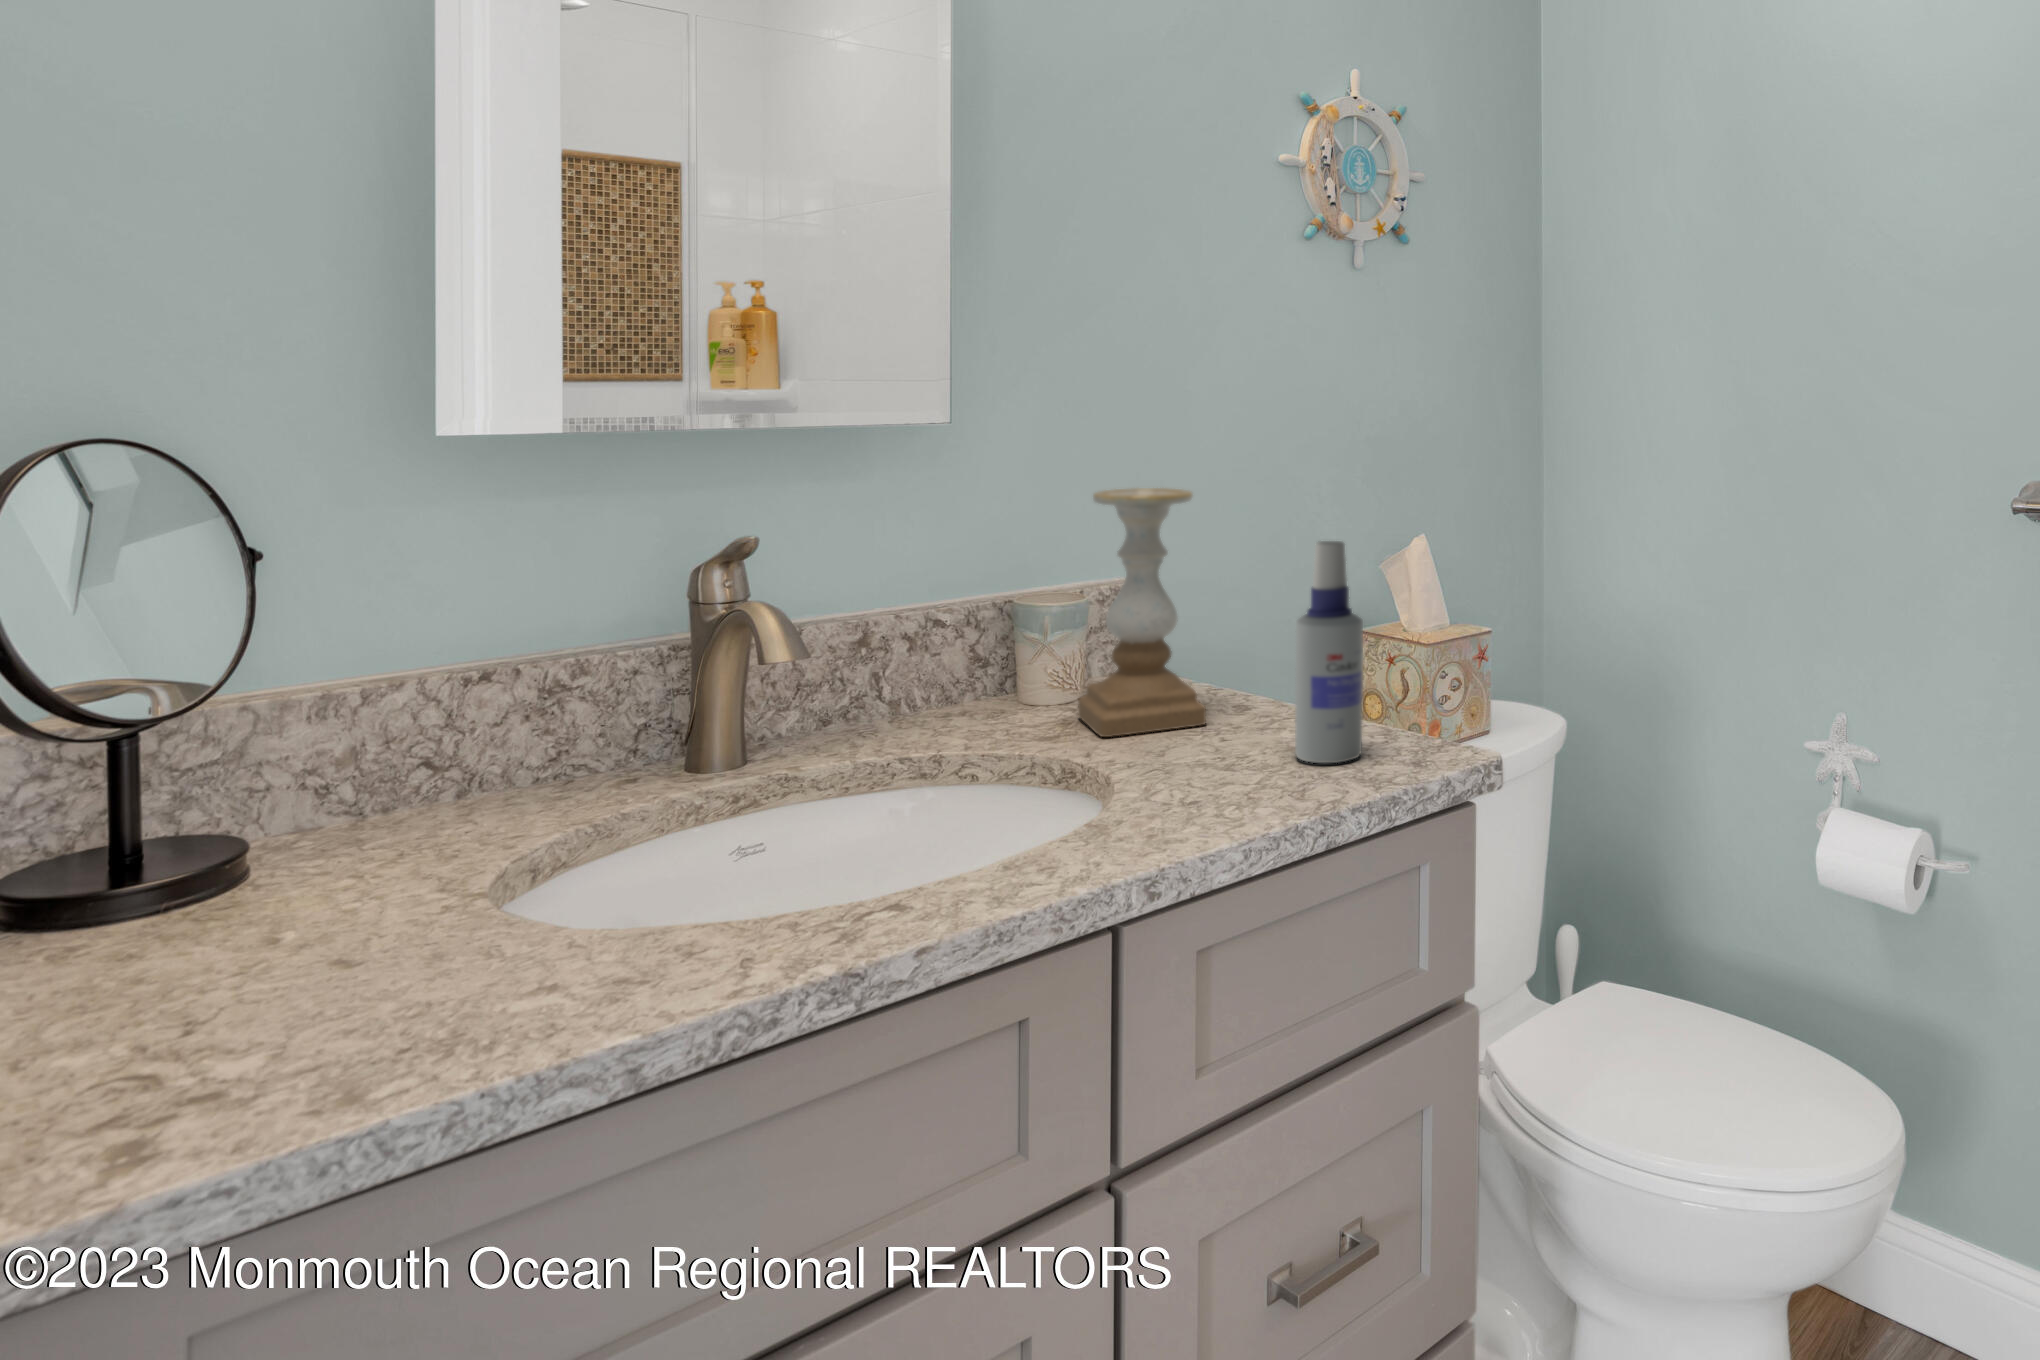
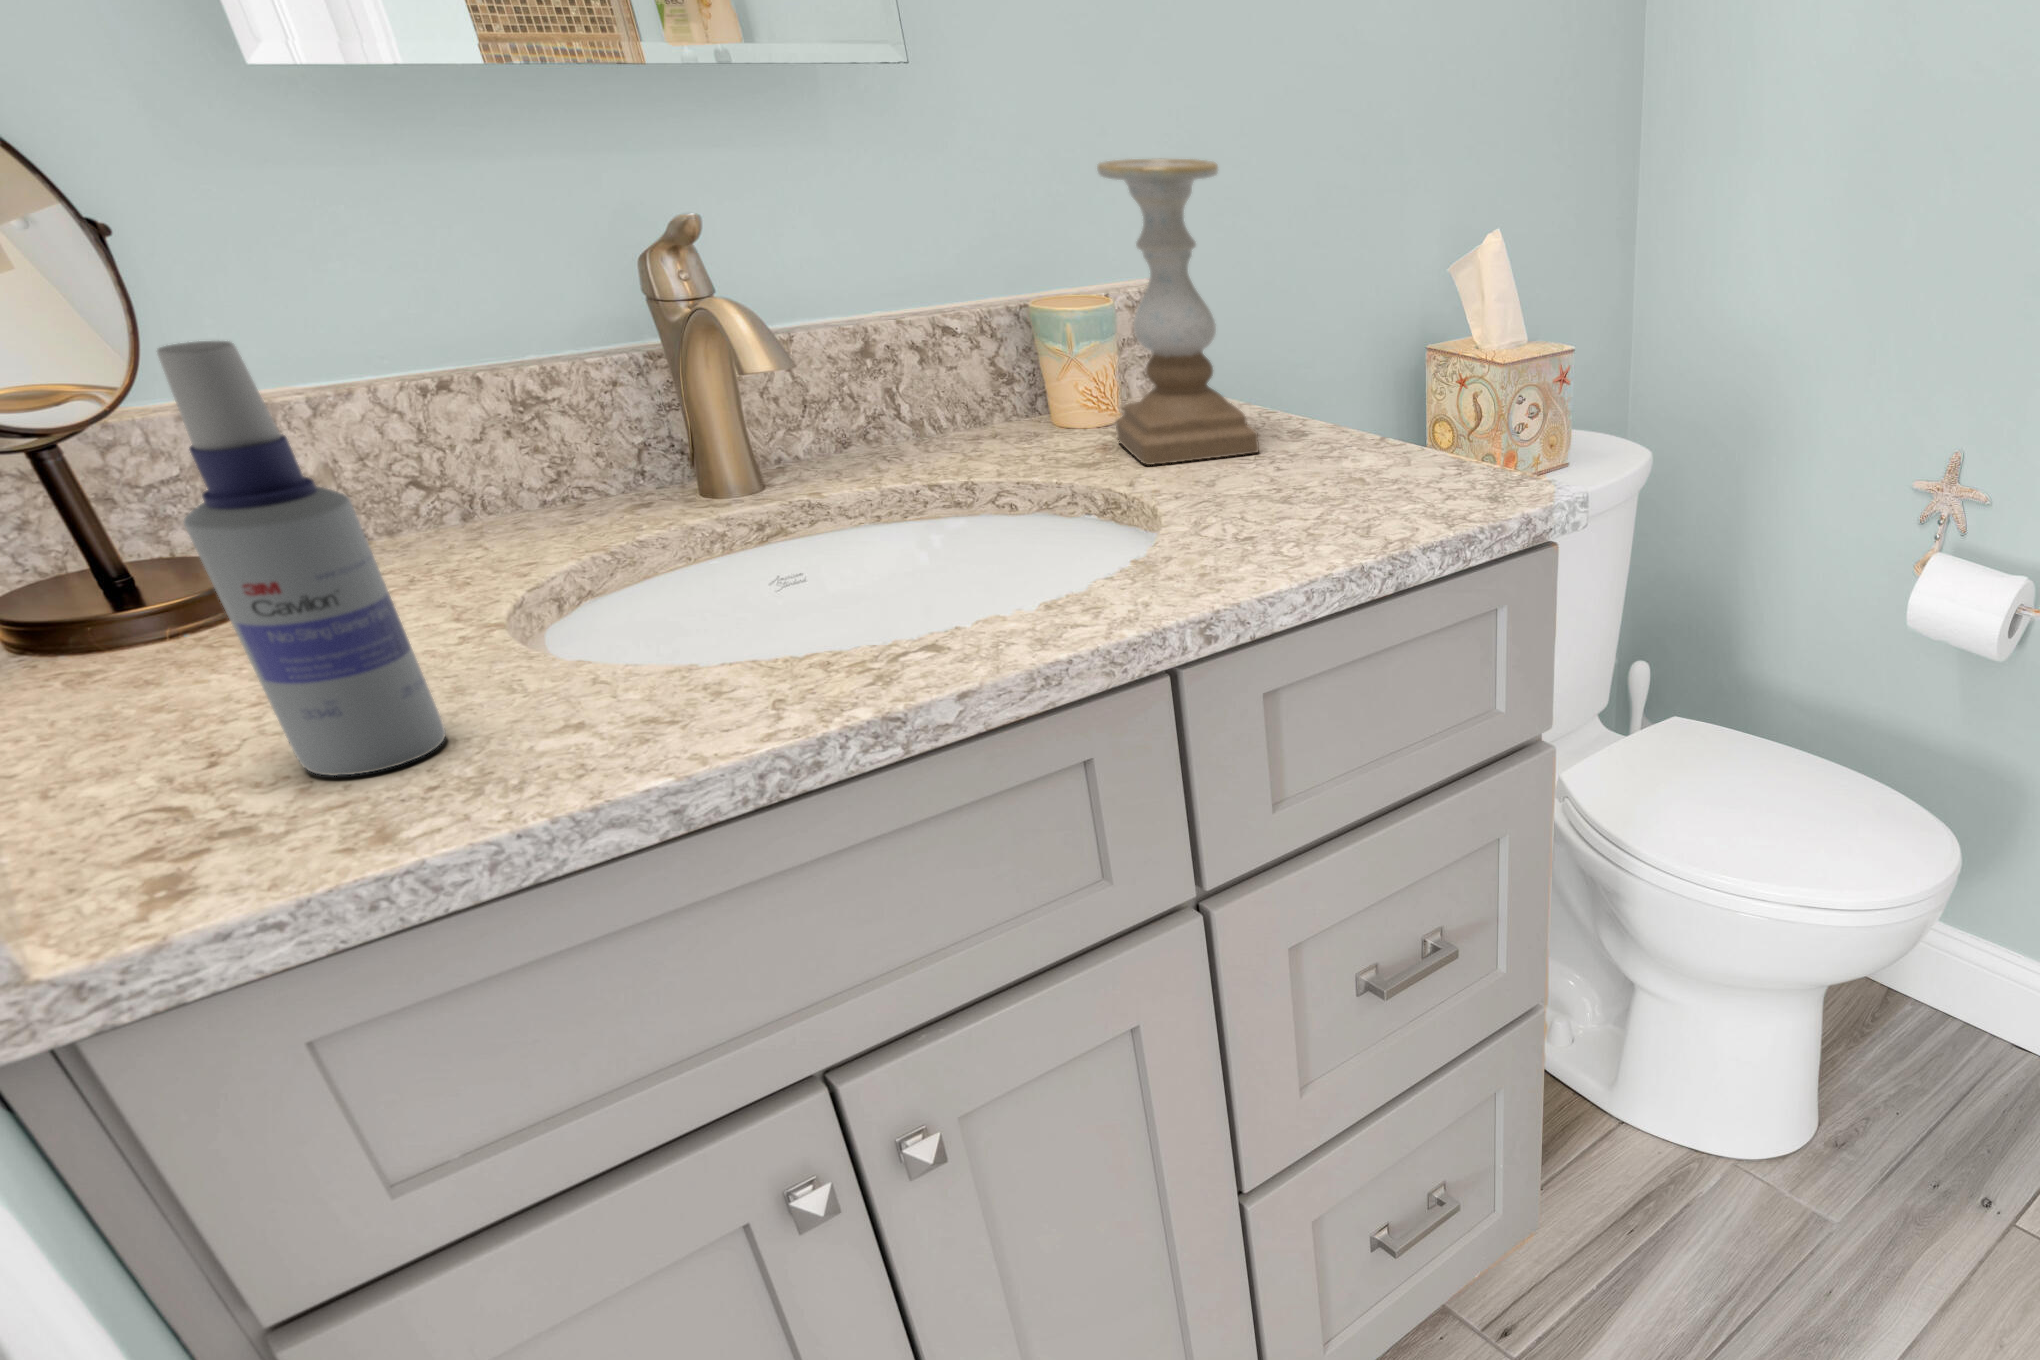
spray bottle: present [1295,541,1363,763] -> present [157,341,445,775]

